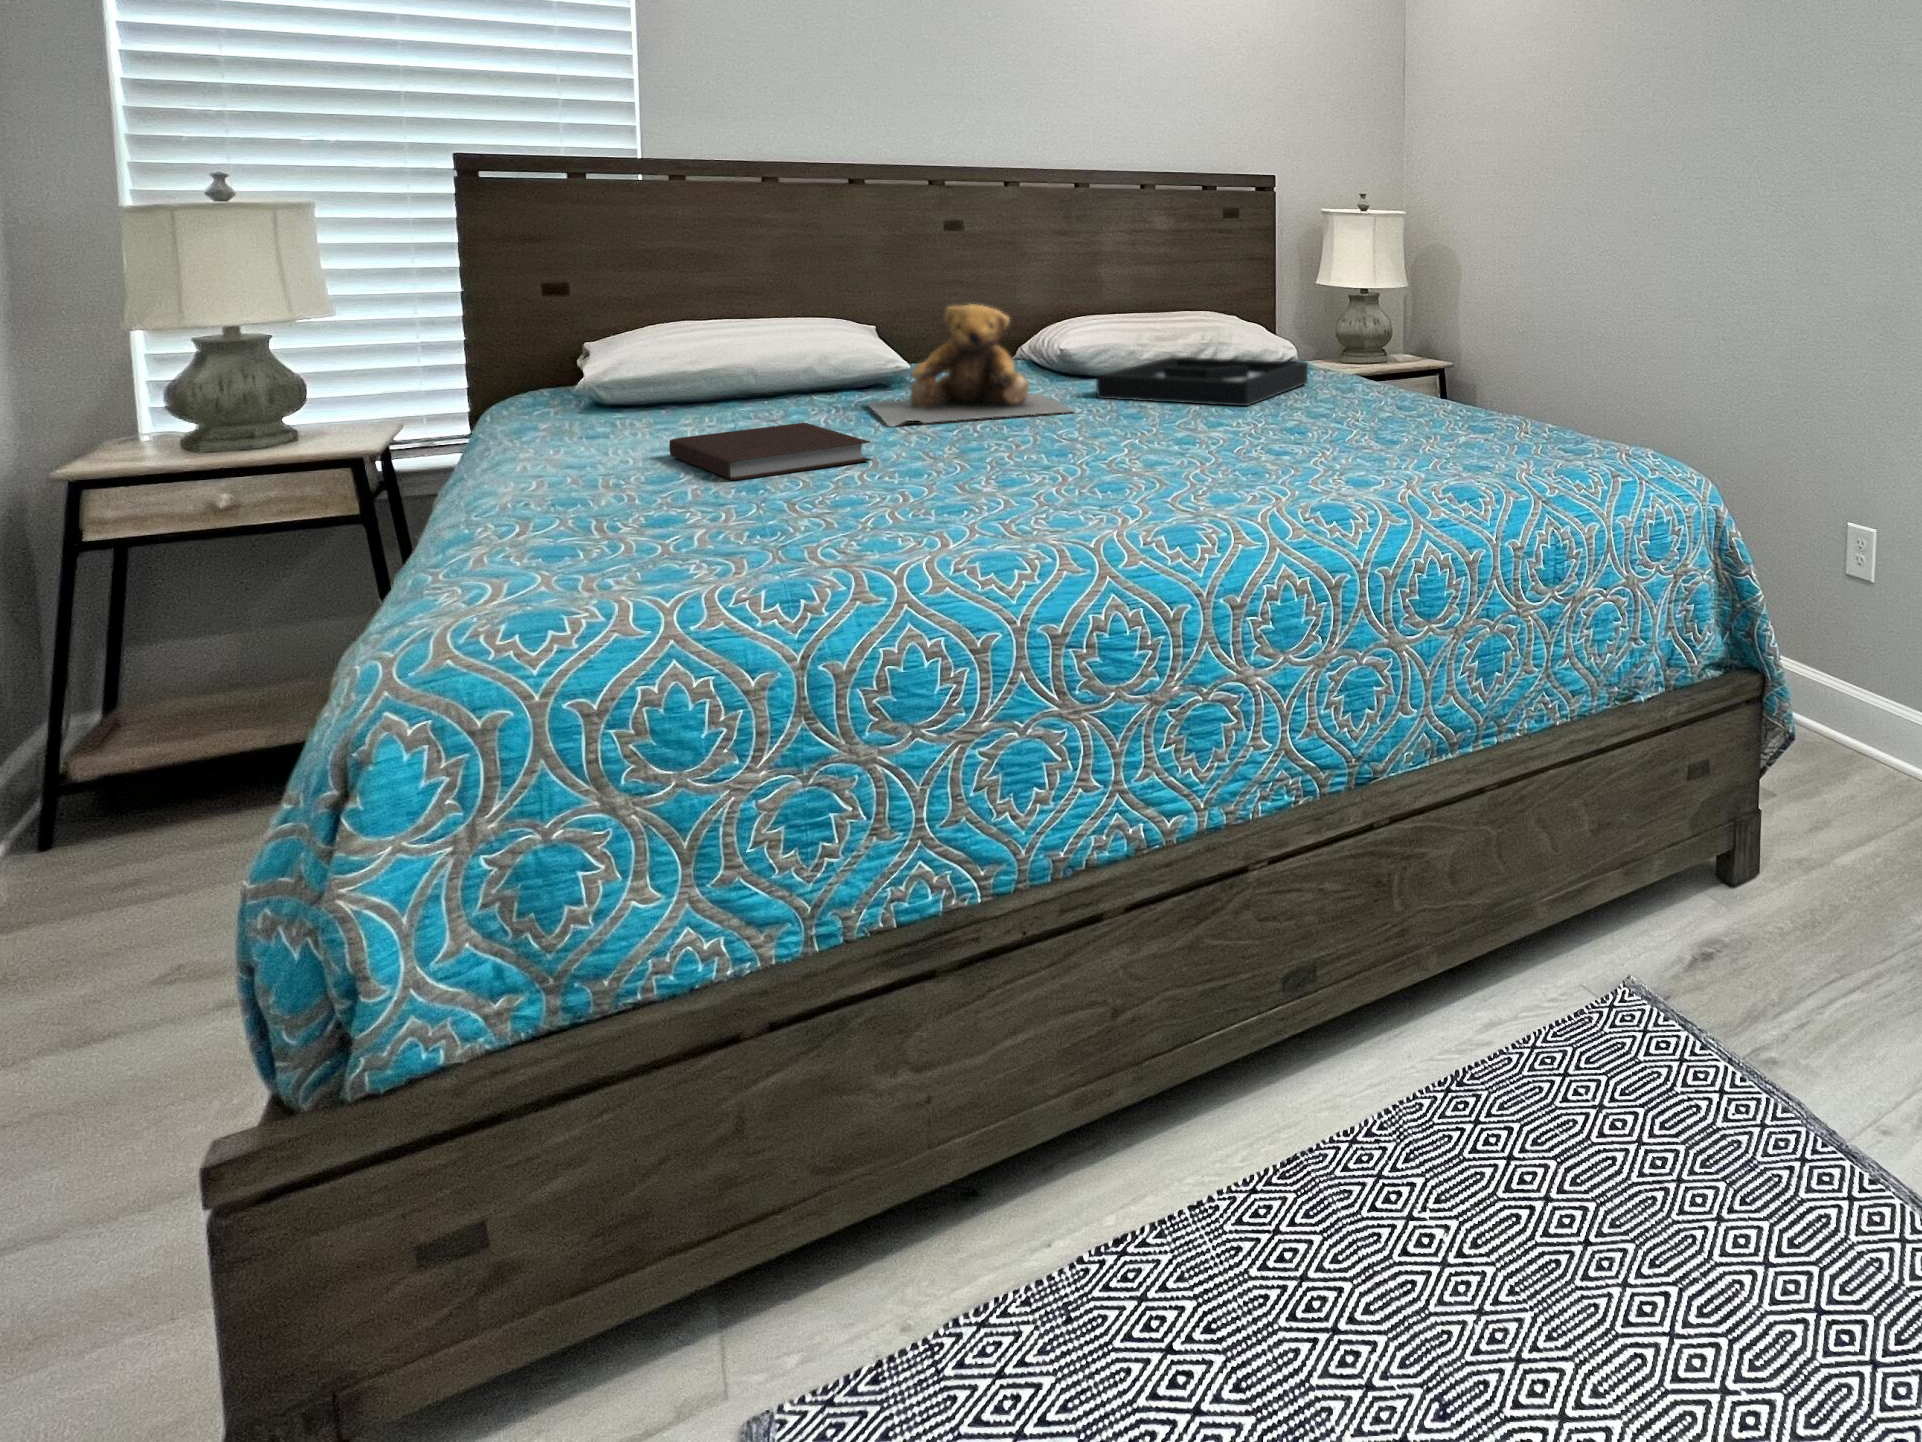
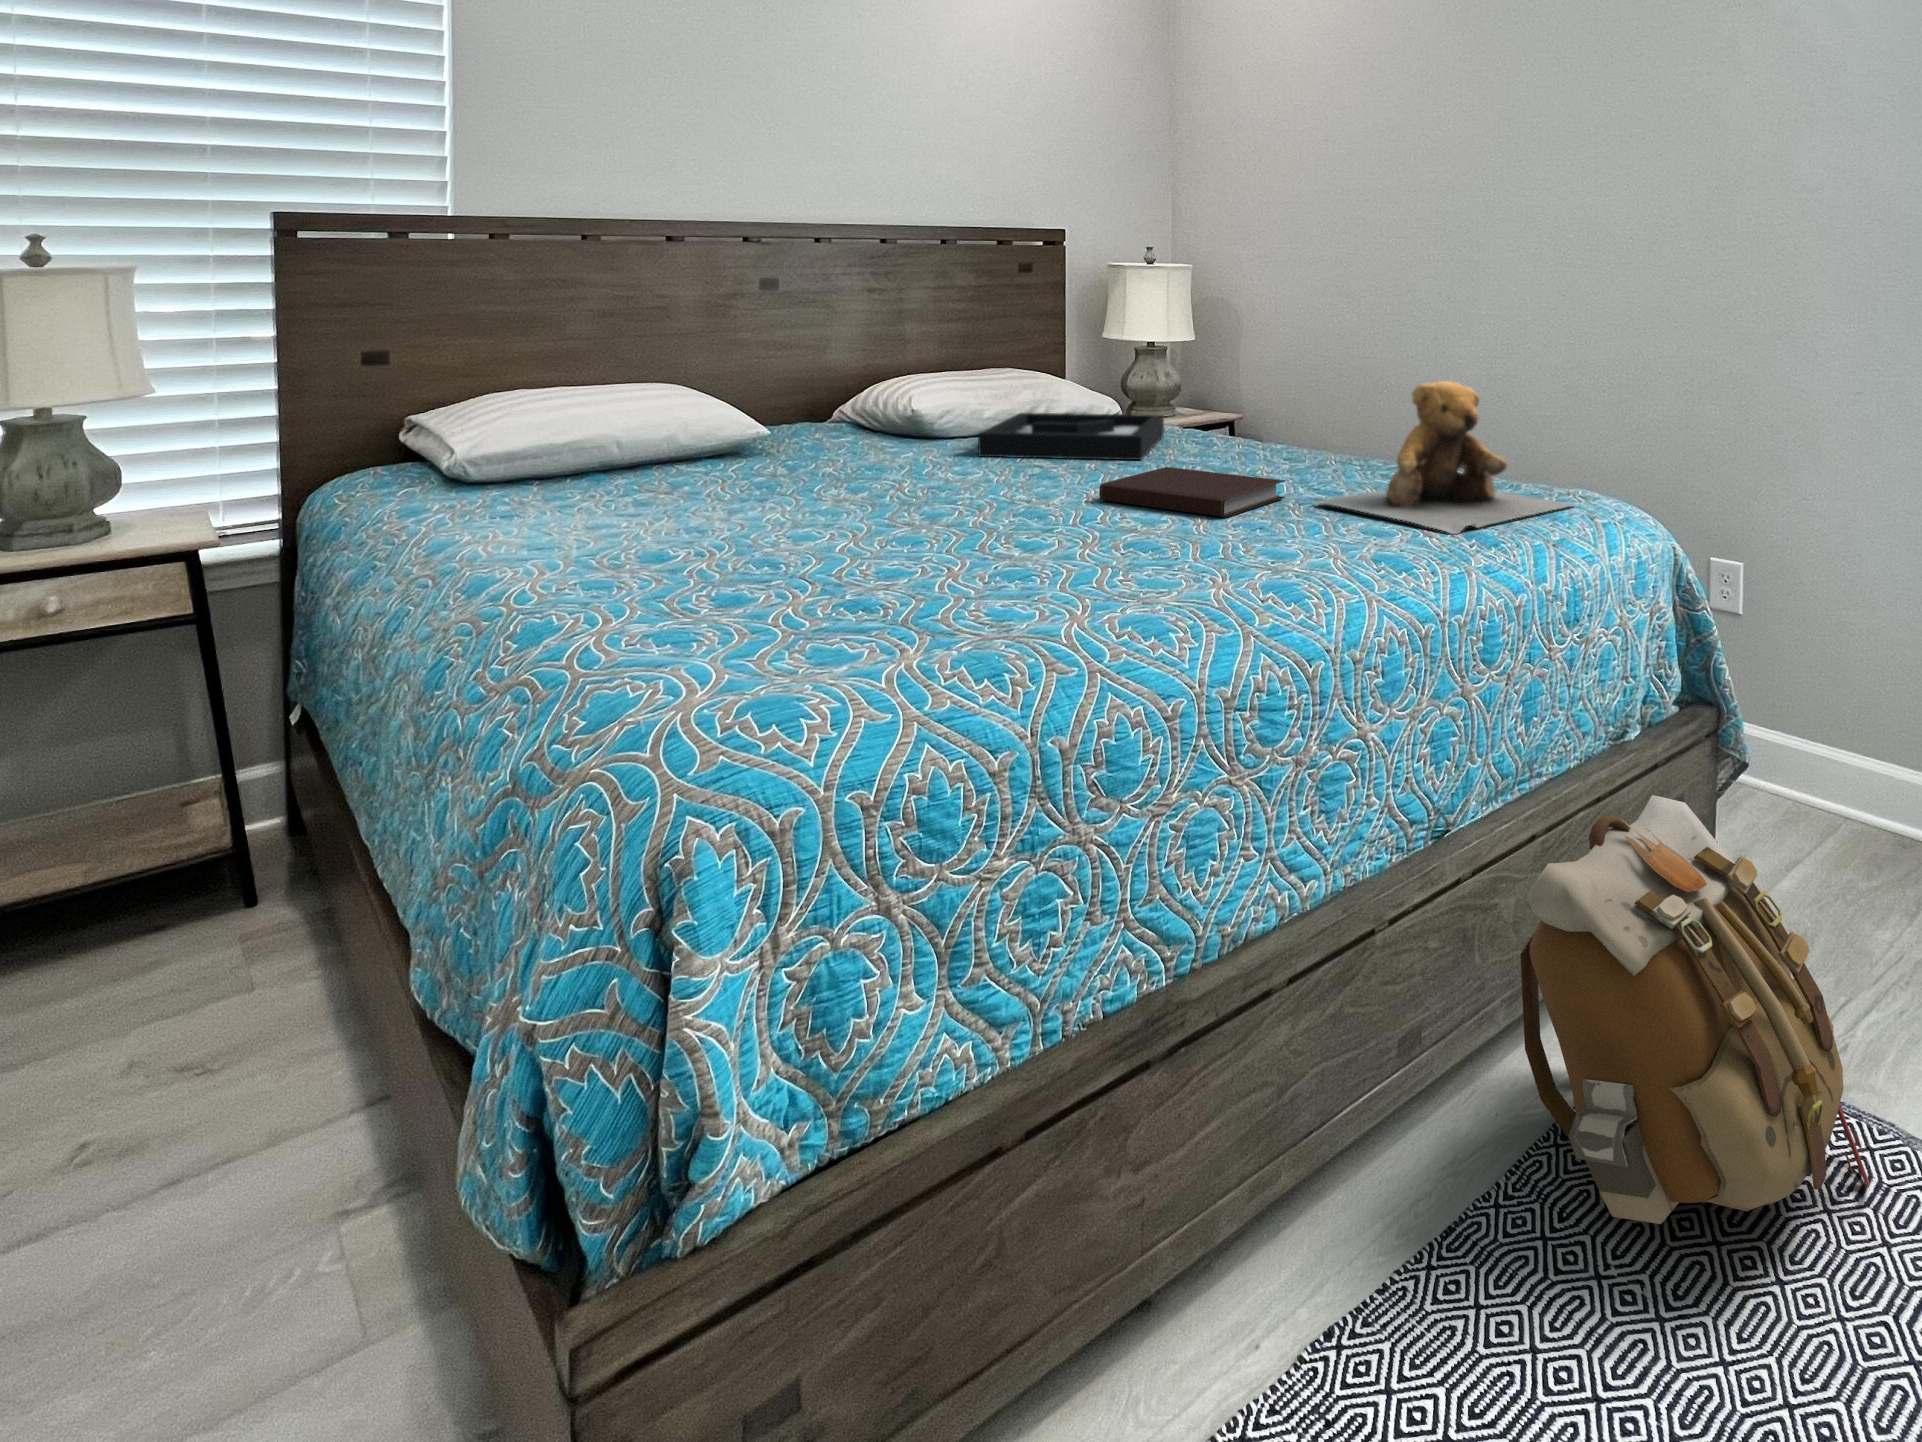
teddy bear: present [865,304,1074,427] -> present [1319,381,1573,534]
notebook: present [669,423,871,480] -> present [1099,467,1285,517]
backpack: none [1405,758,1749,1172] -> present [1520,795,1869,1224]

